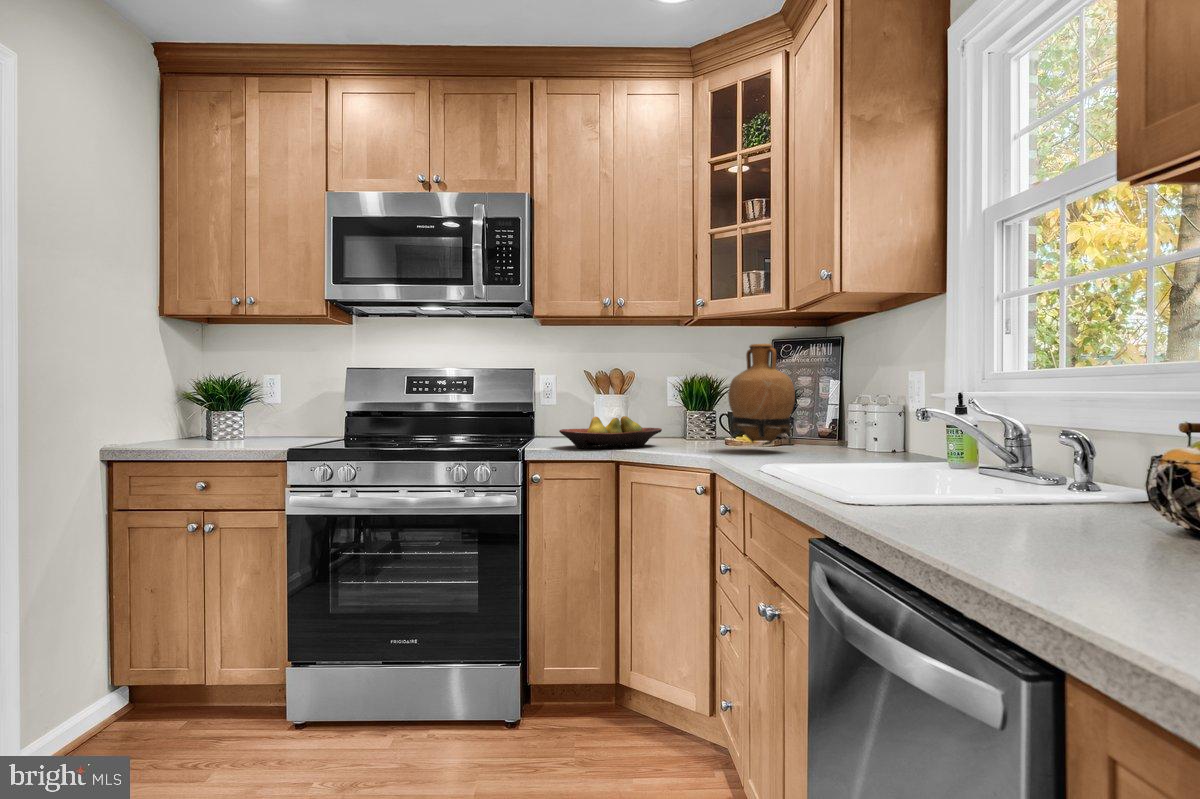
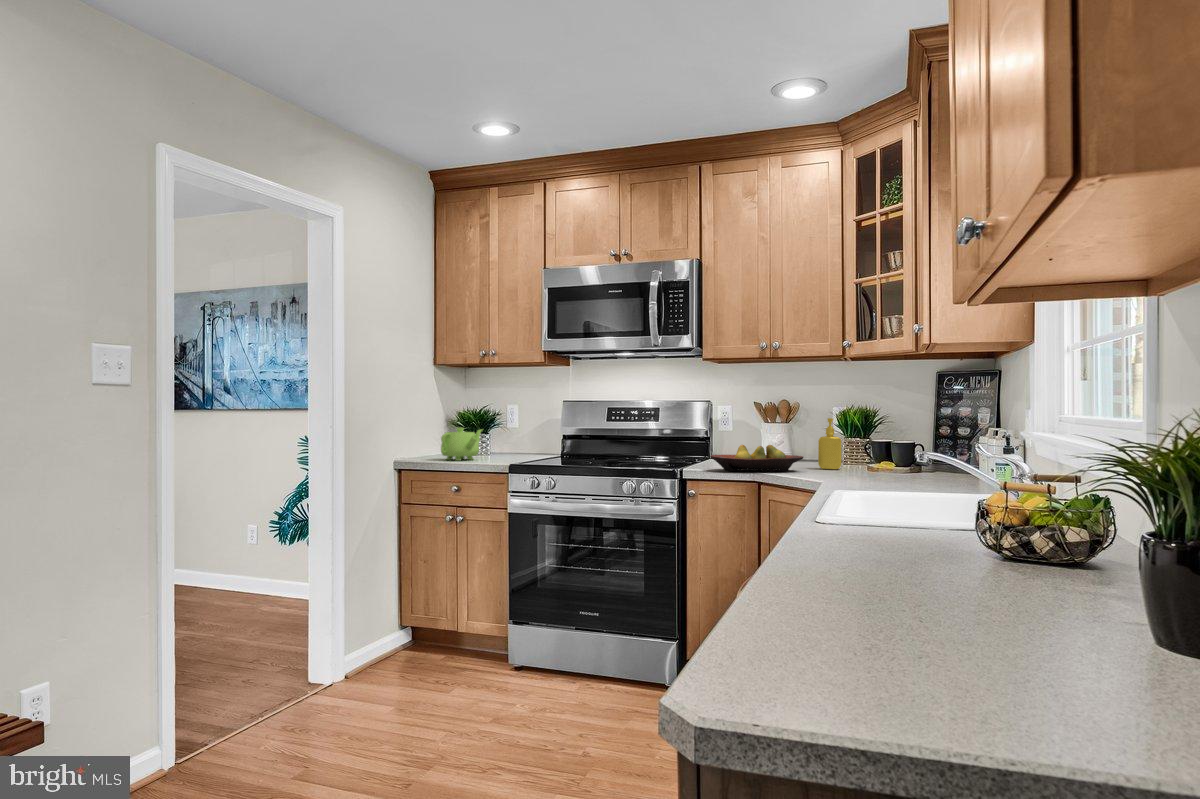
vase: present [728,344,795,445] -> none [850,384,911,477]
soap dispenser: none [666,386,692,442] -> present [818,418,842,469]
teapot: none [172,402,238,447] -> present [441,428,482,461]

